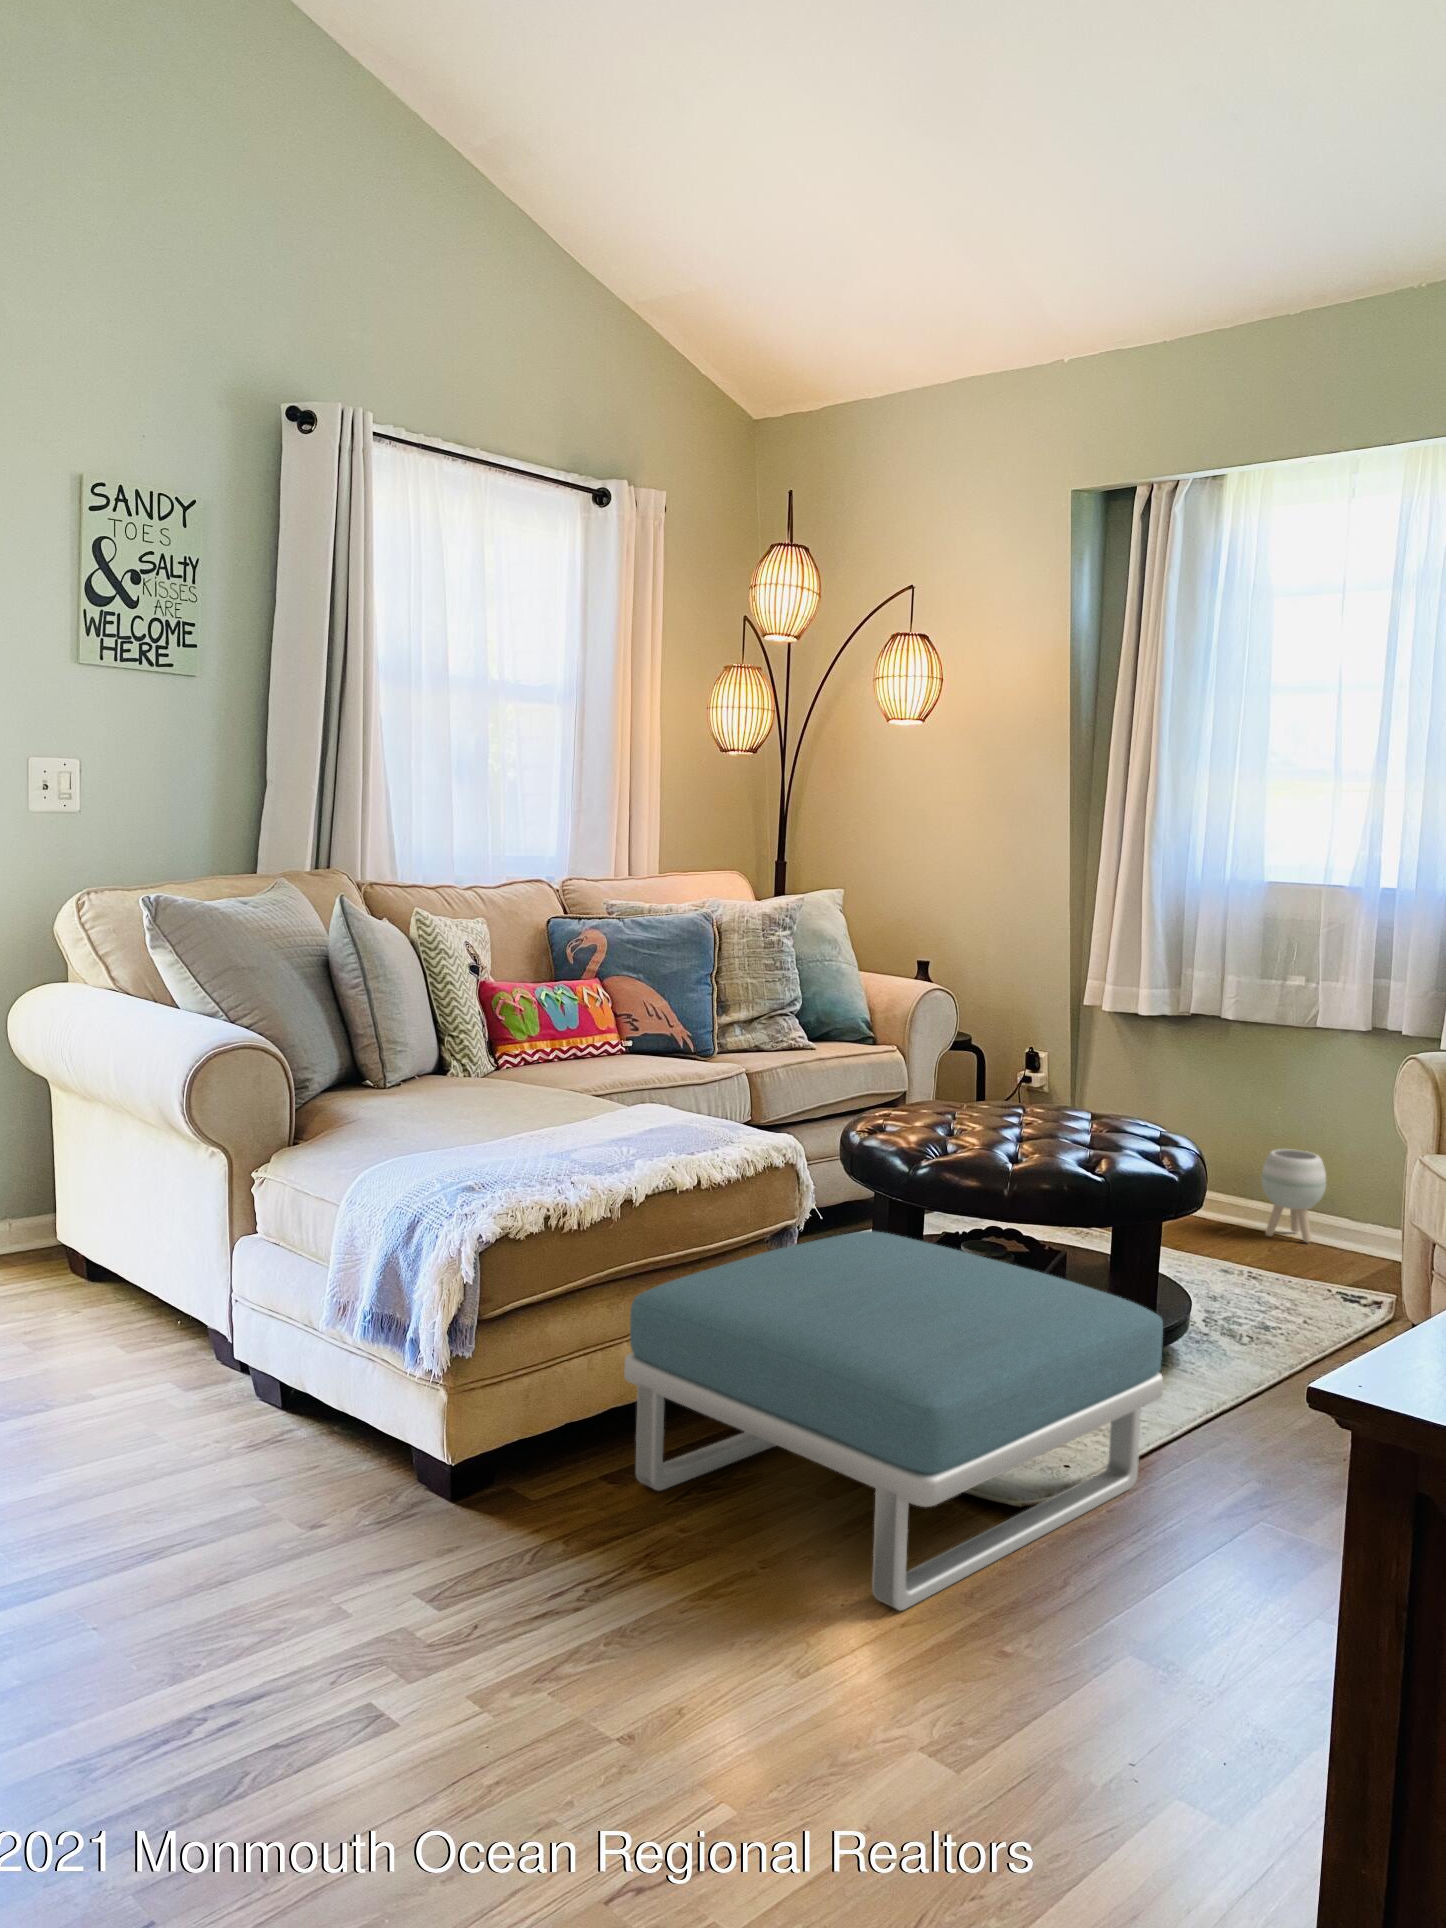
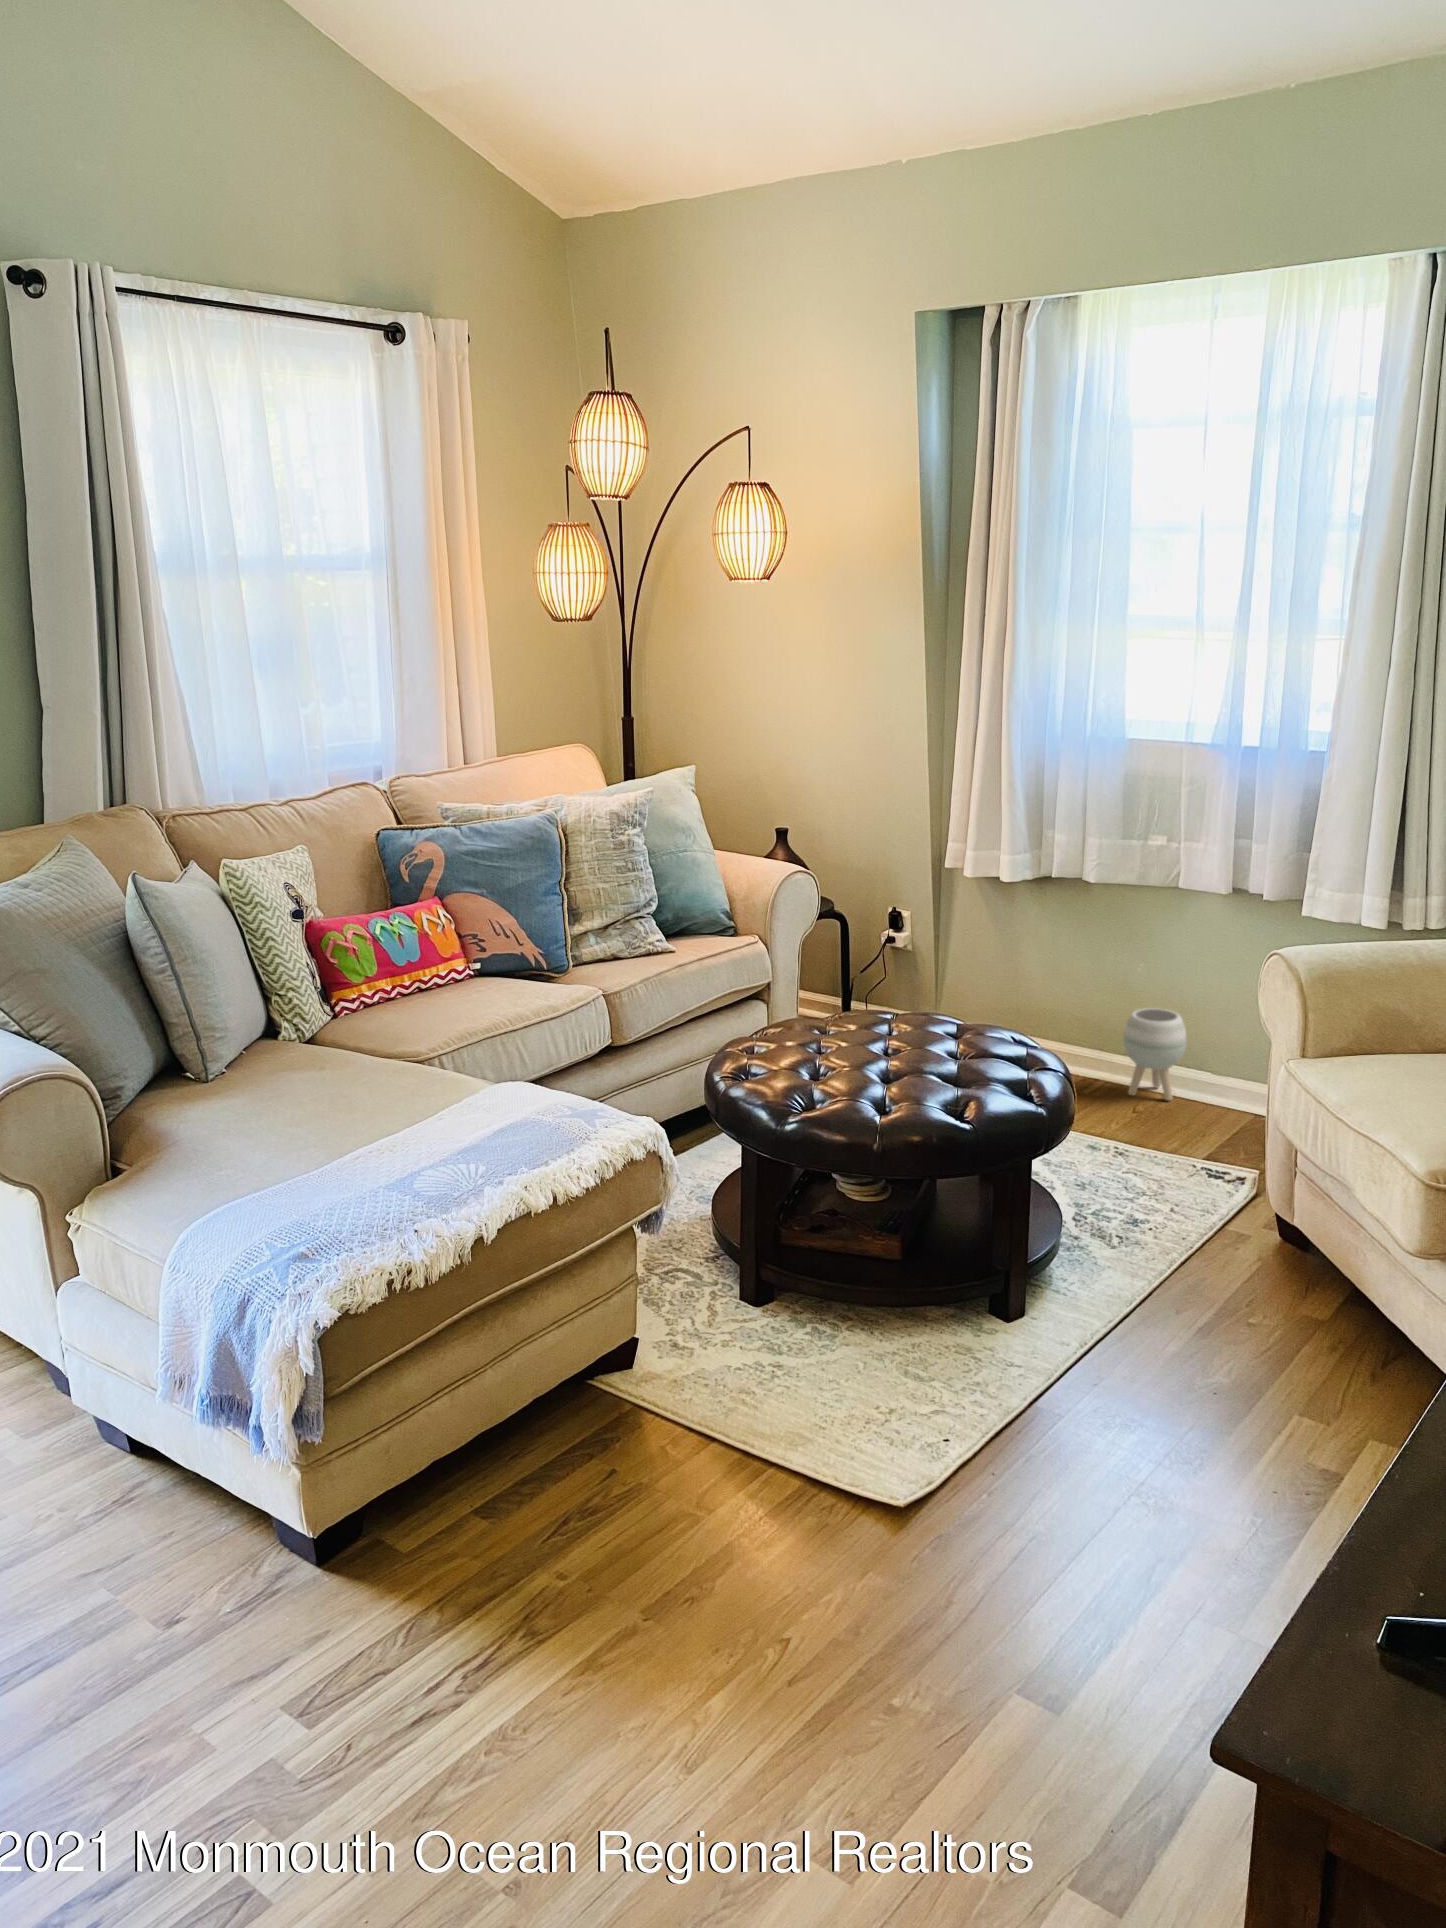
footstool: present [624,1231,1163,1611] -> none [490,1202,1045,1673]

